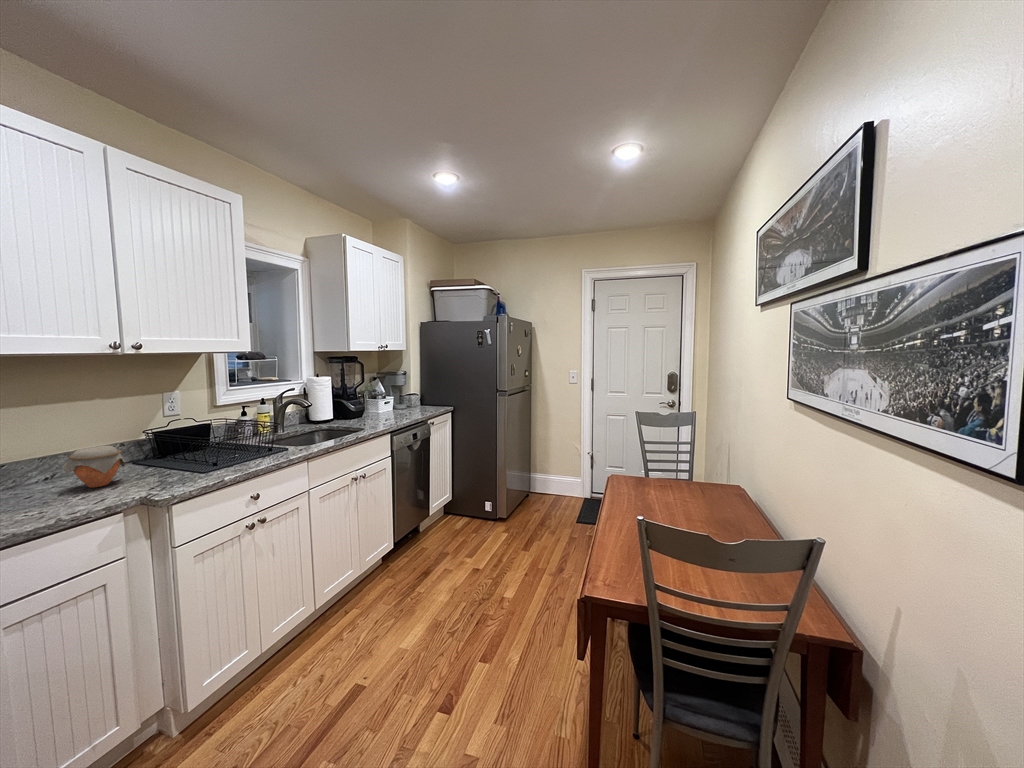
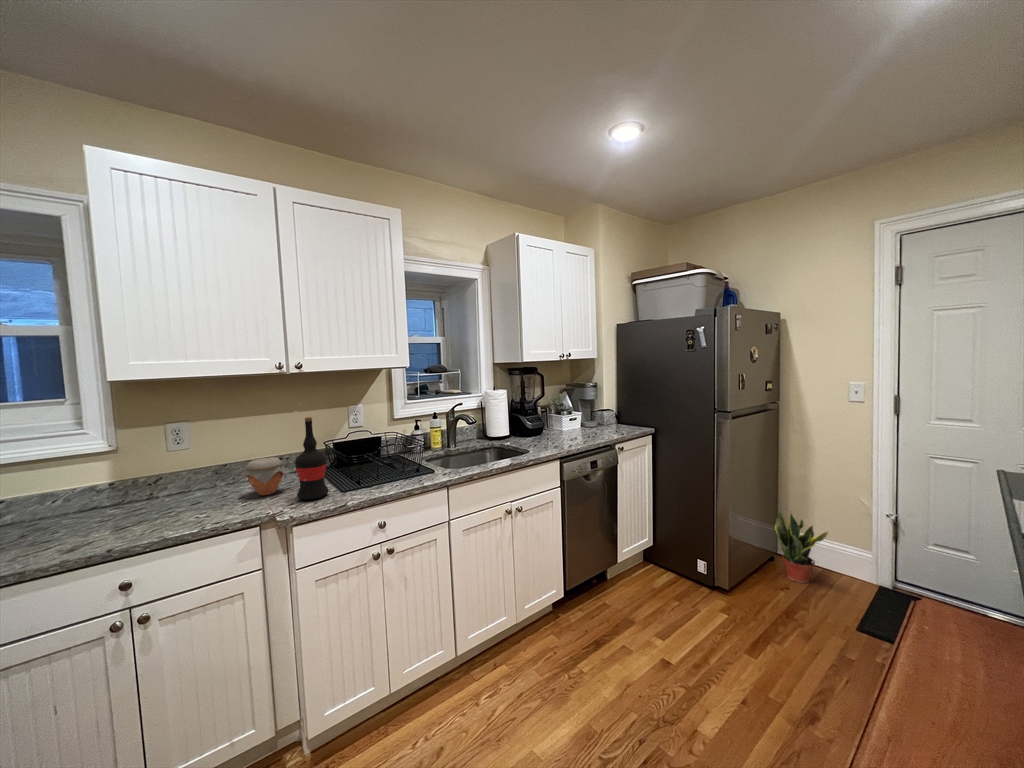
wine bottle: none [153,398,192,482] -> present [295,417,328,499]
potted plant: none [530,457,561,505] -> present [775,512,828,583]

